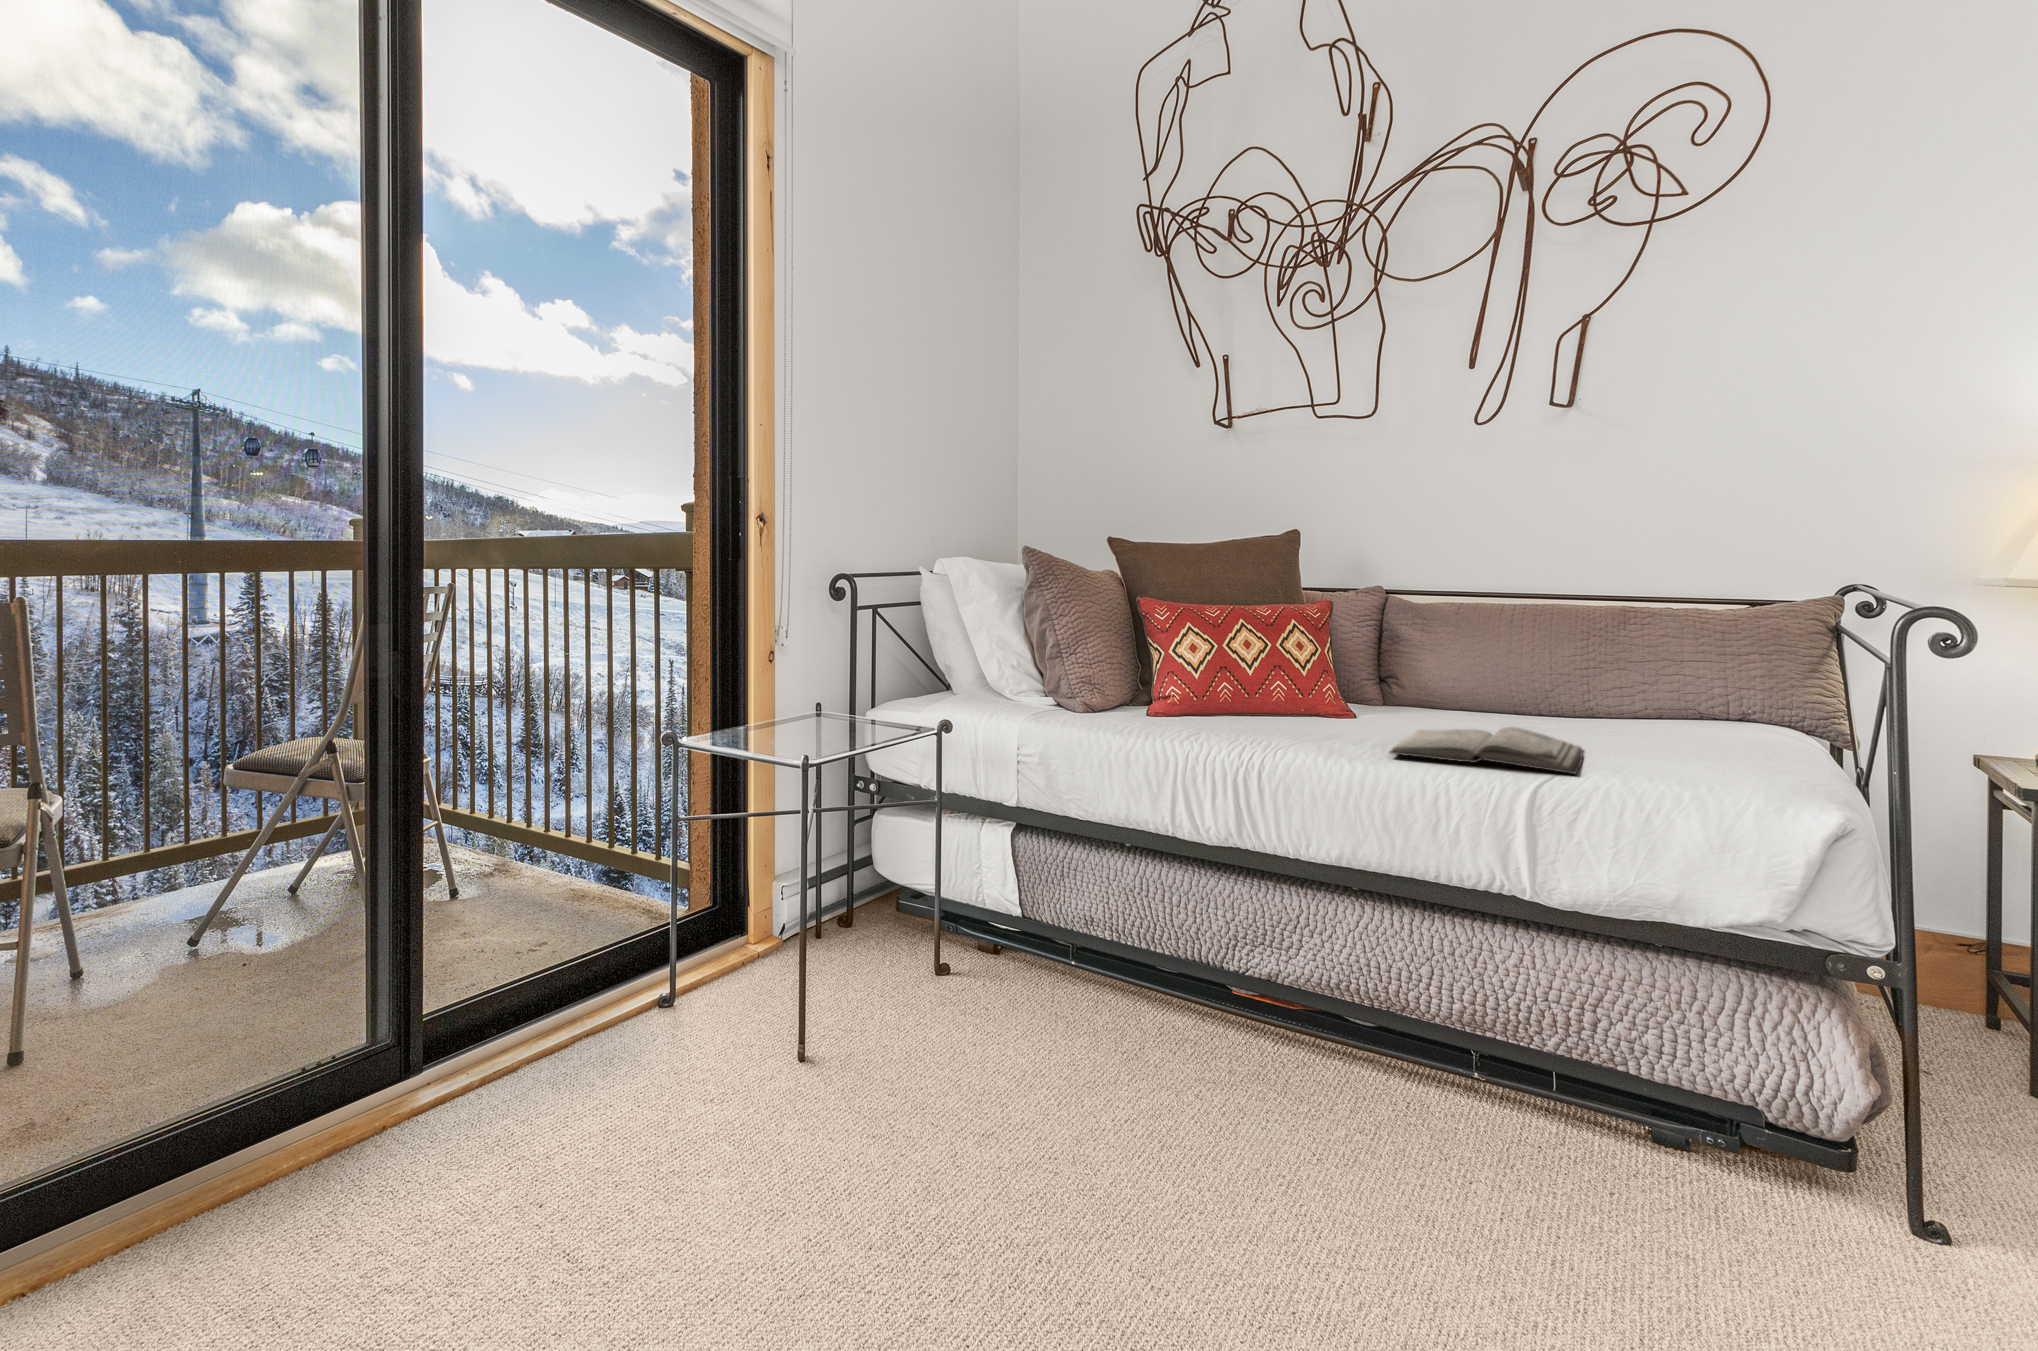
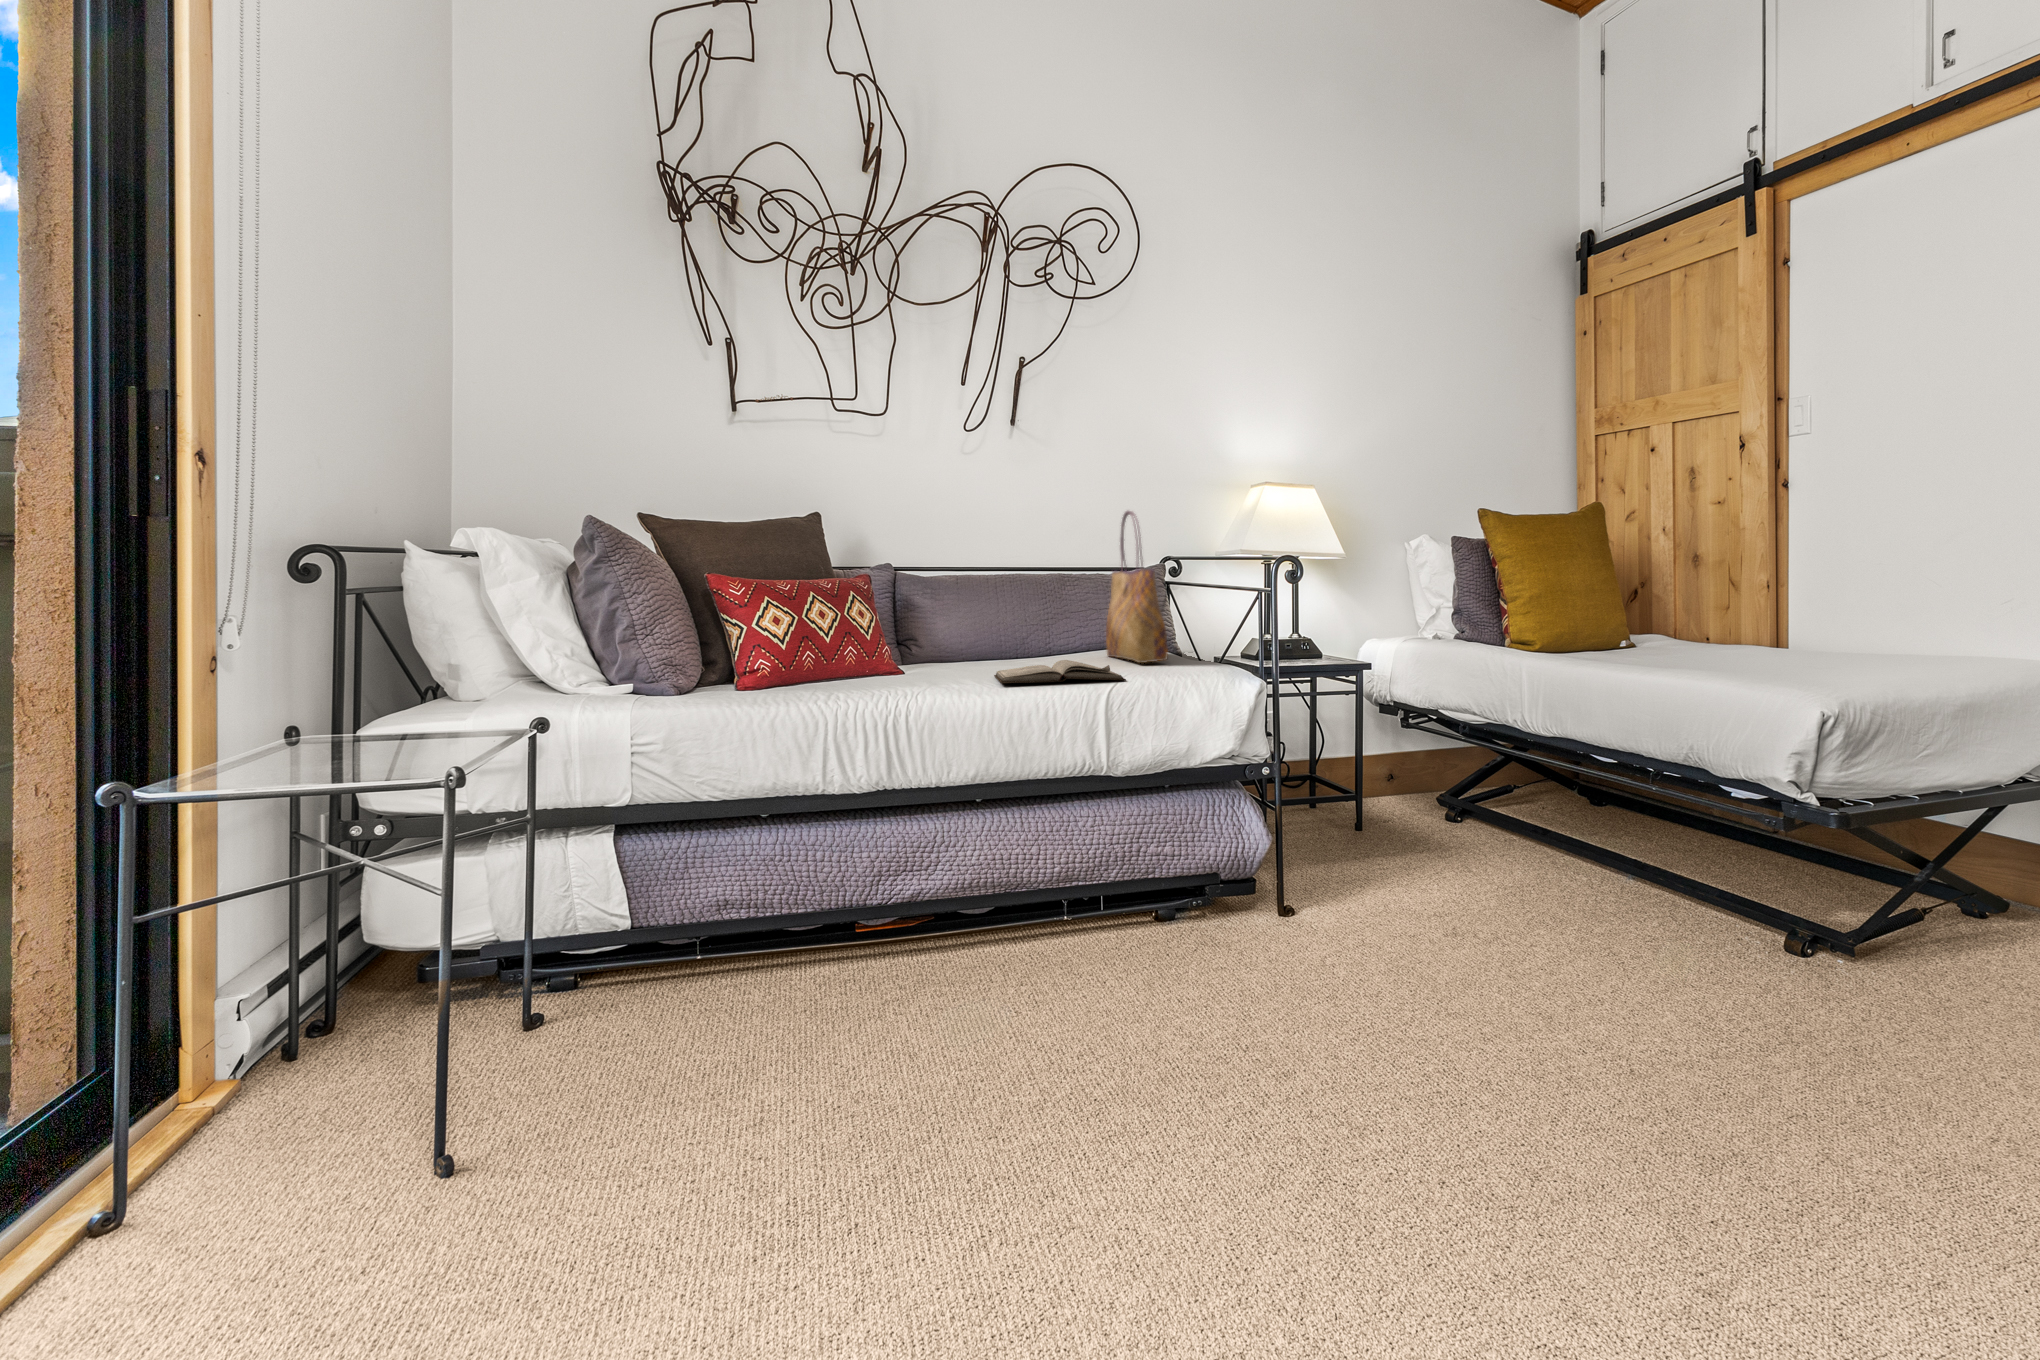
tote bag: none [1633,523,1709,742] -> present [1106,511,1168,663]

